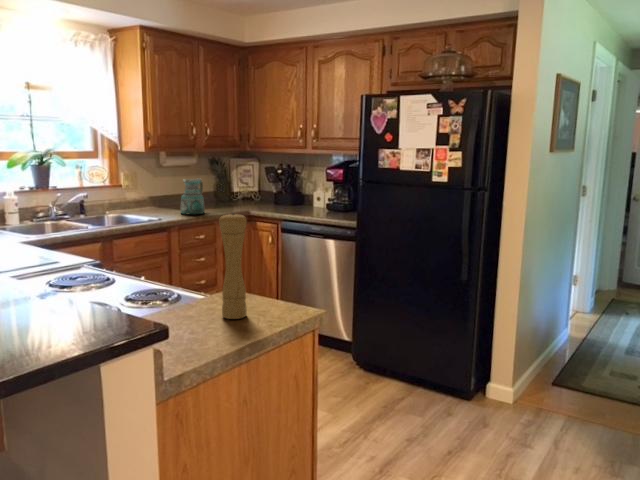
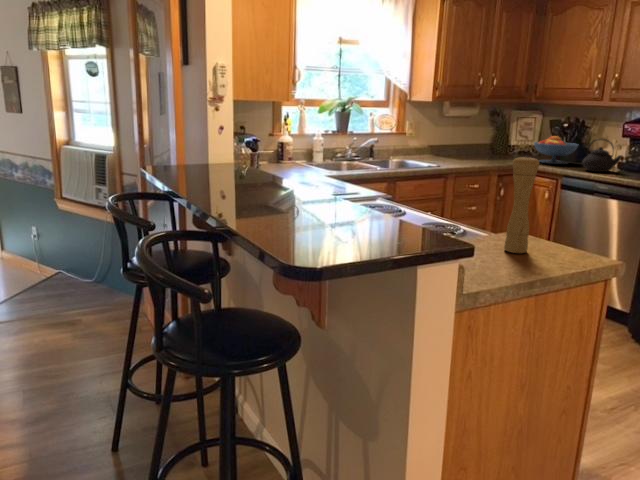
ceramic pitcher: present [181,178,205,214] -> none [458,129,483,164]
fruit bowl: none [253,182,293,209] -> present [534,136,578,164]
teapot: none [297,183,329,214] -> present [582,139,622,172]

